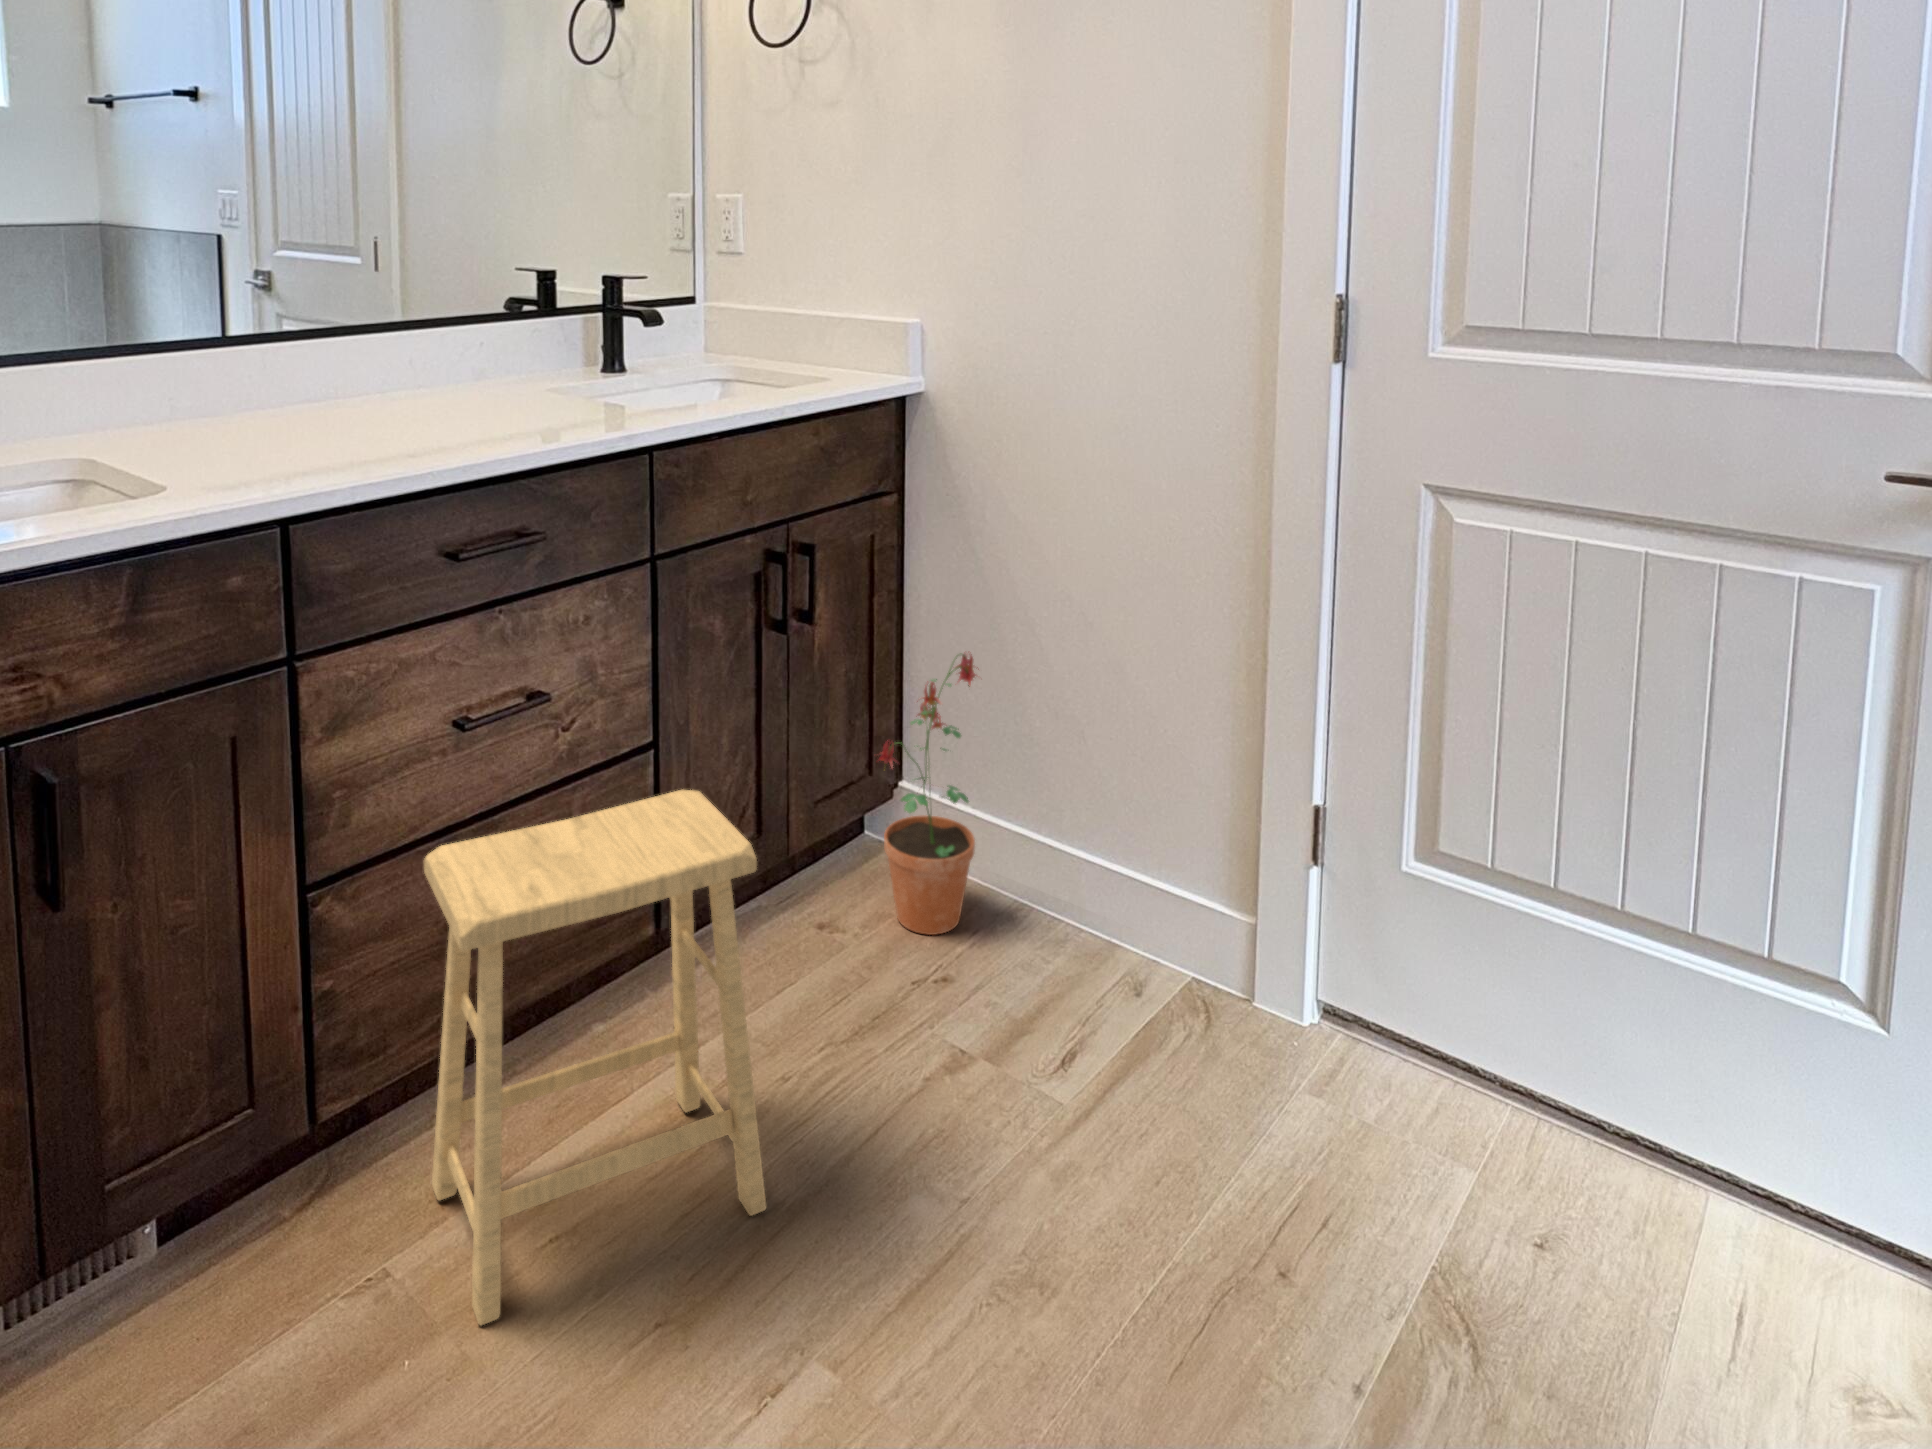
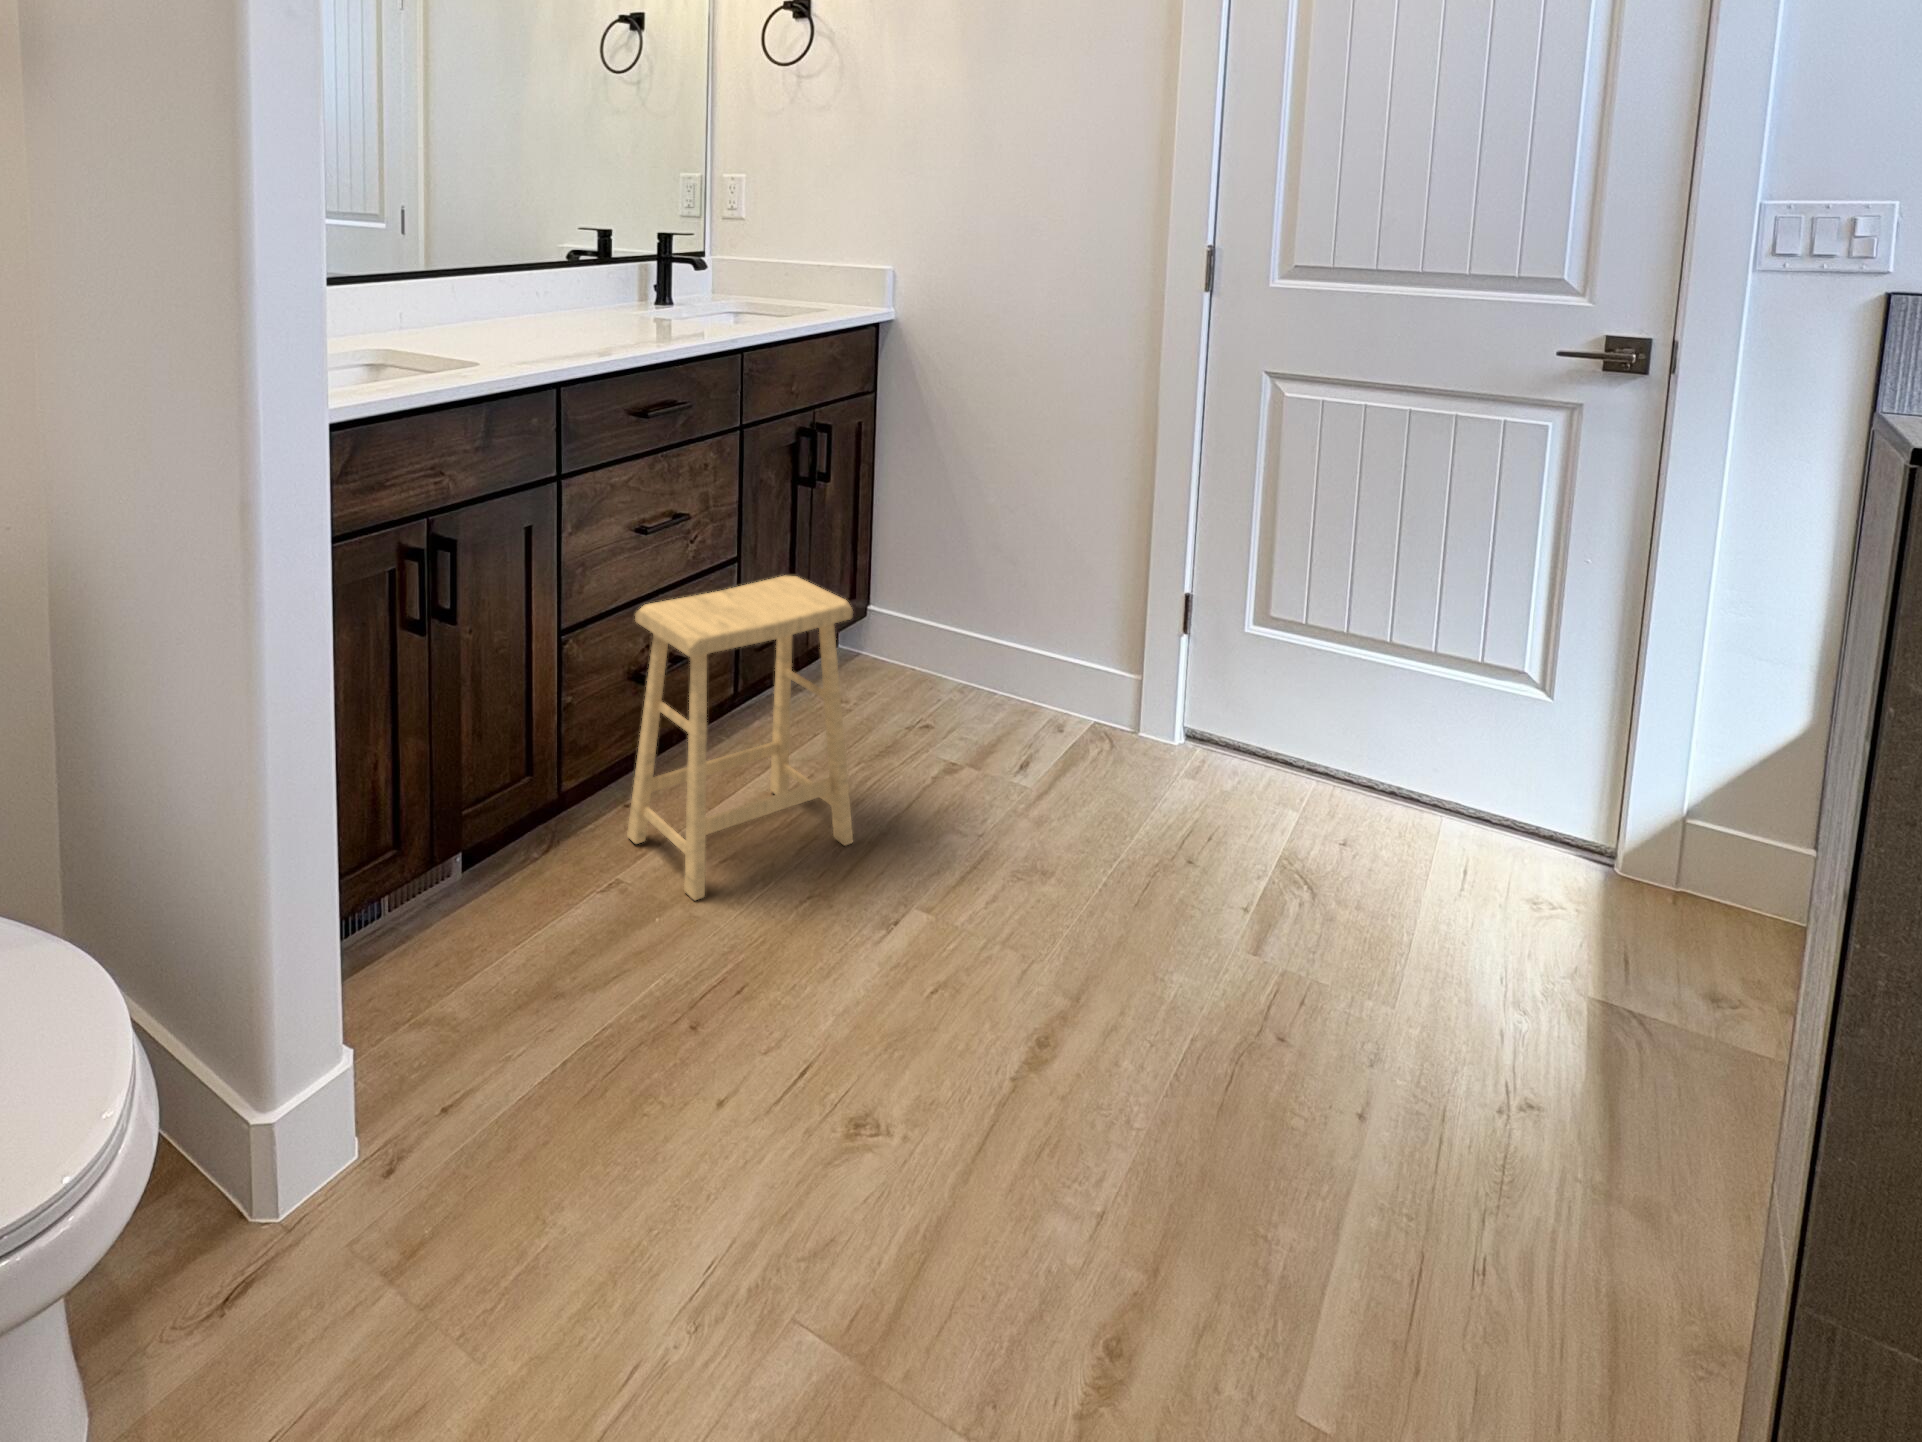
potted plant: present [879,653,976,935] -> none [868,504,944,702]

